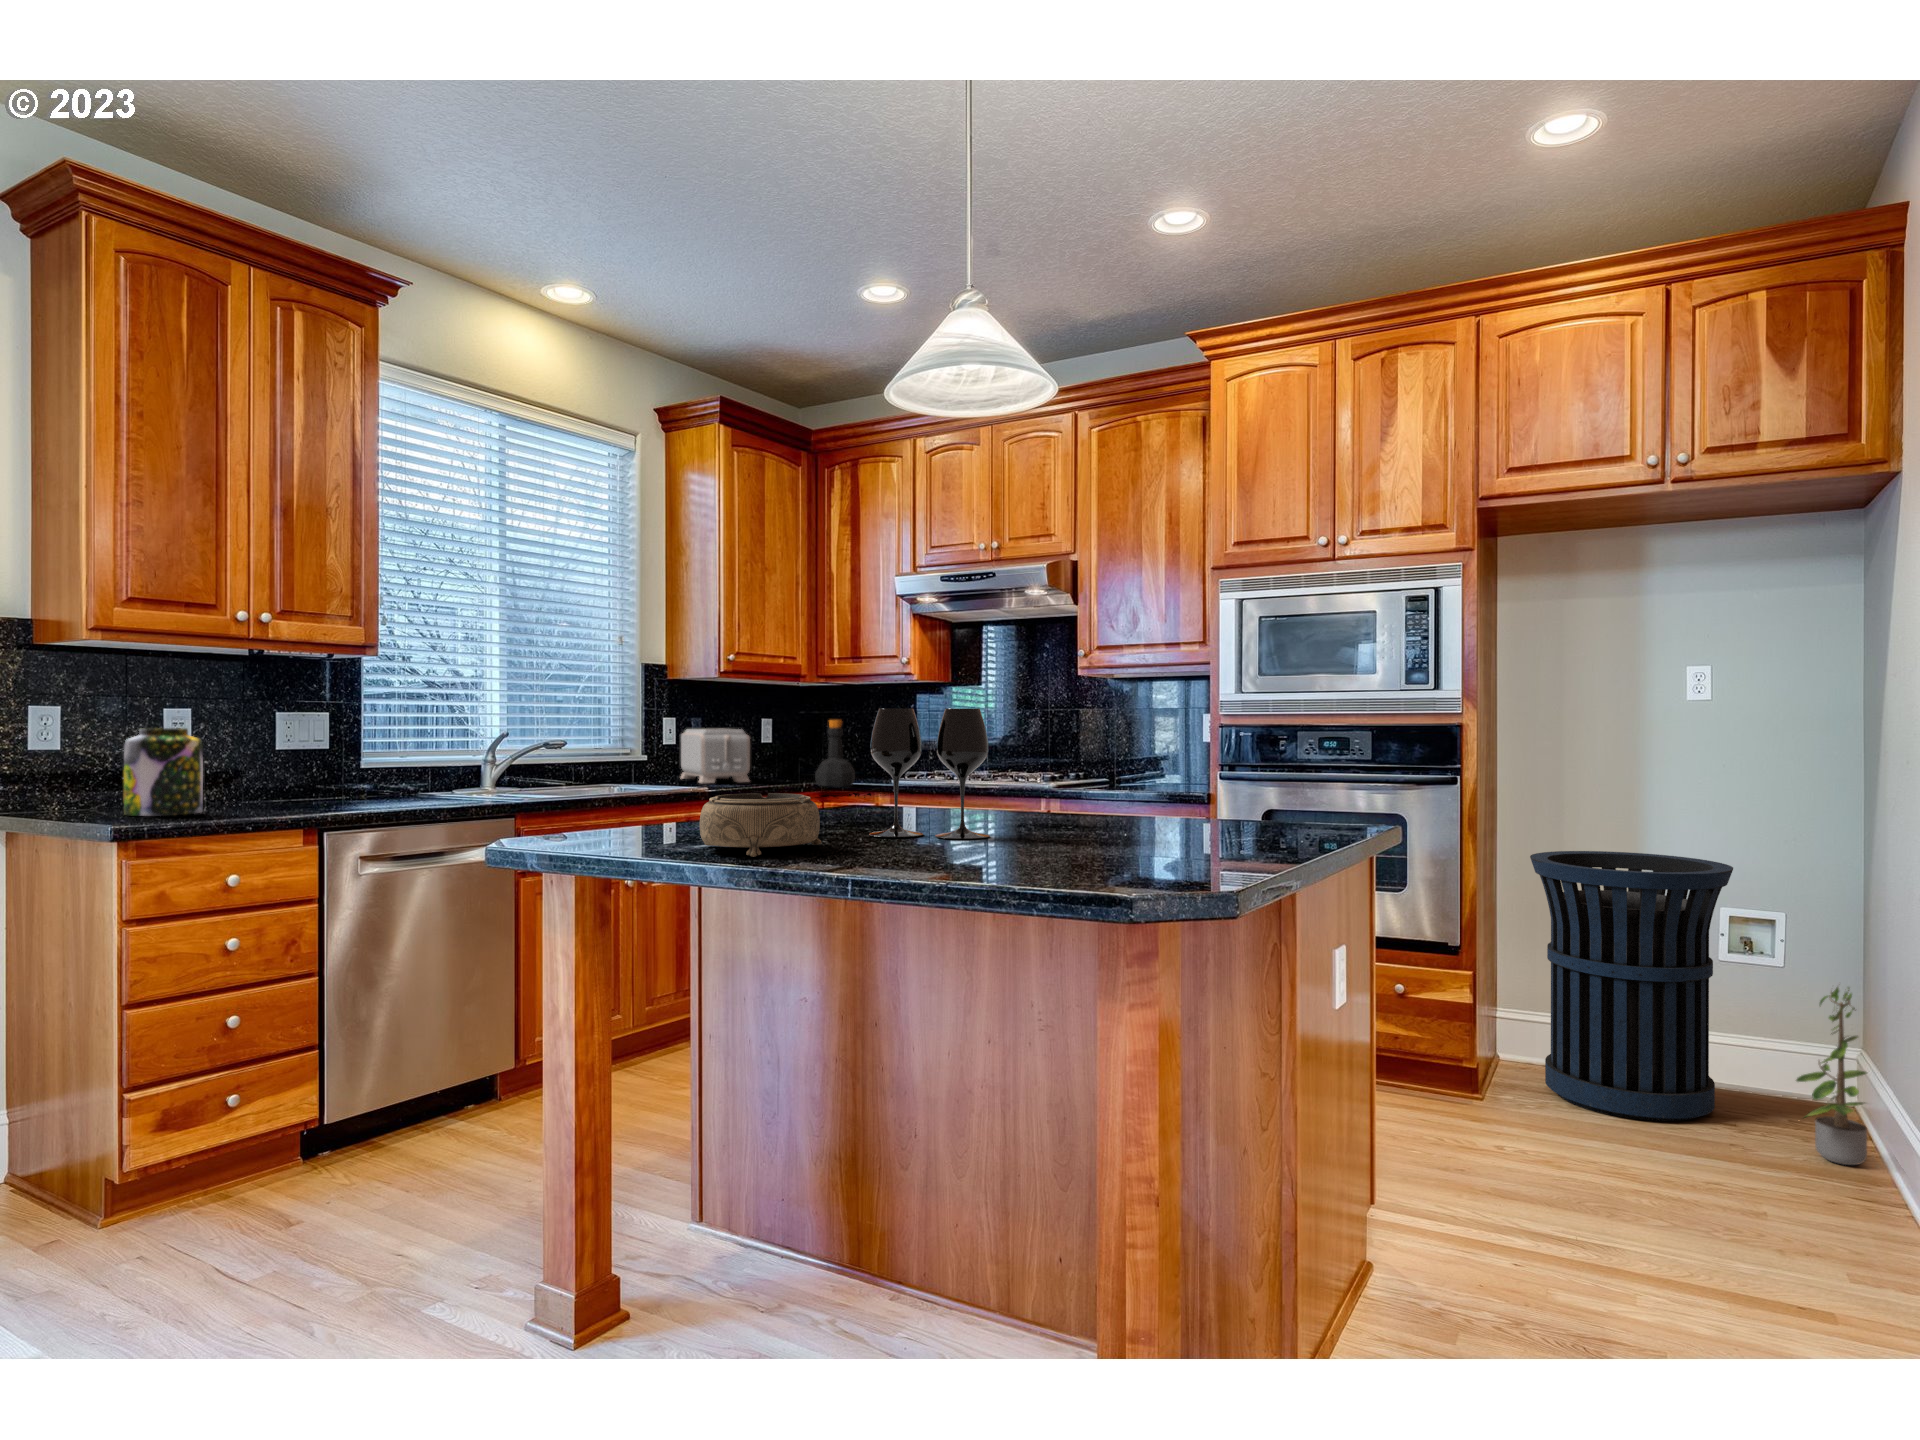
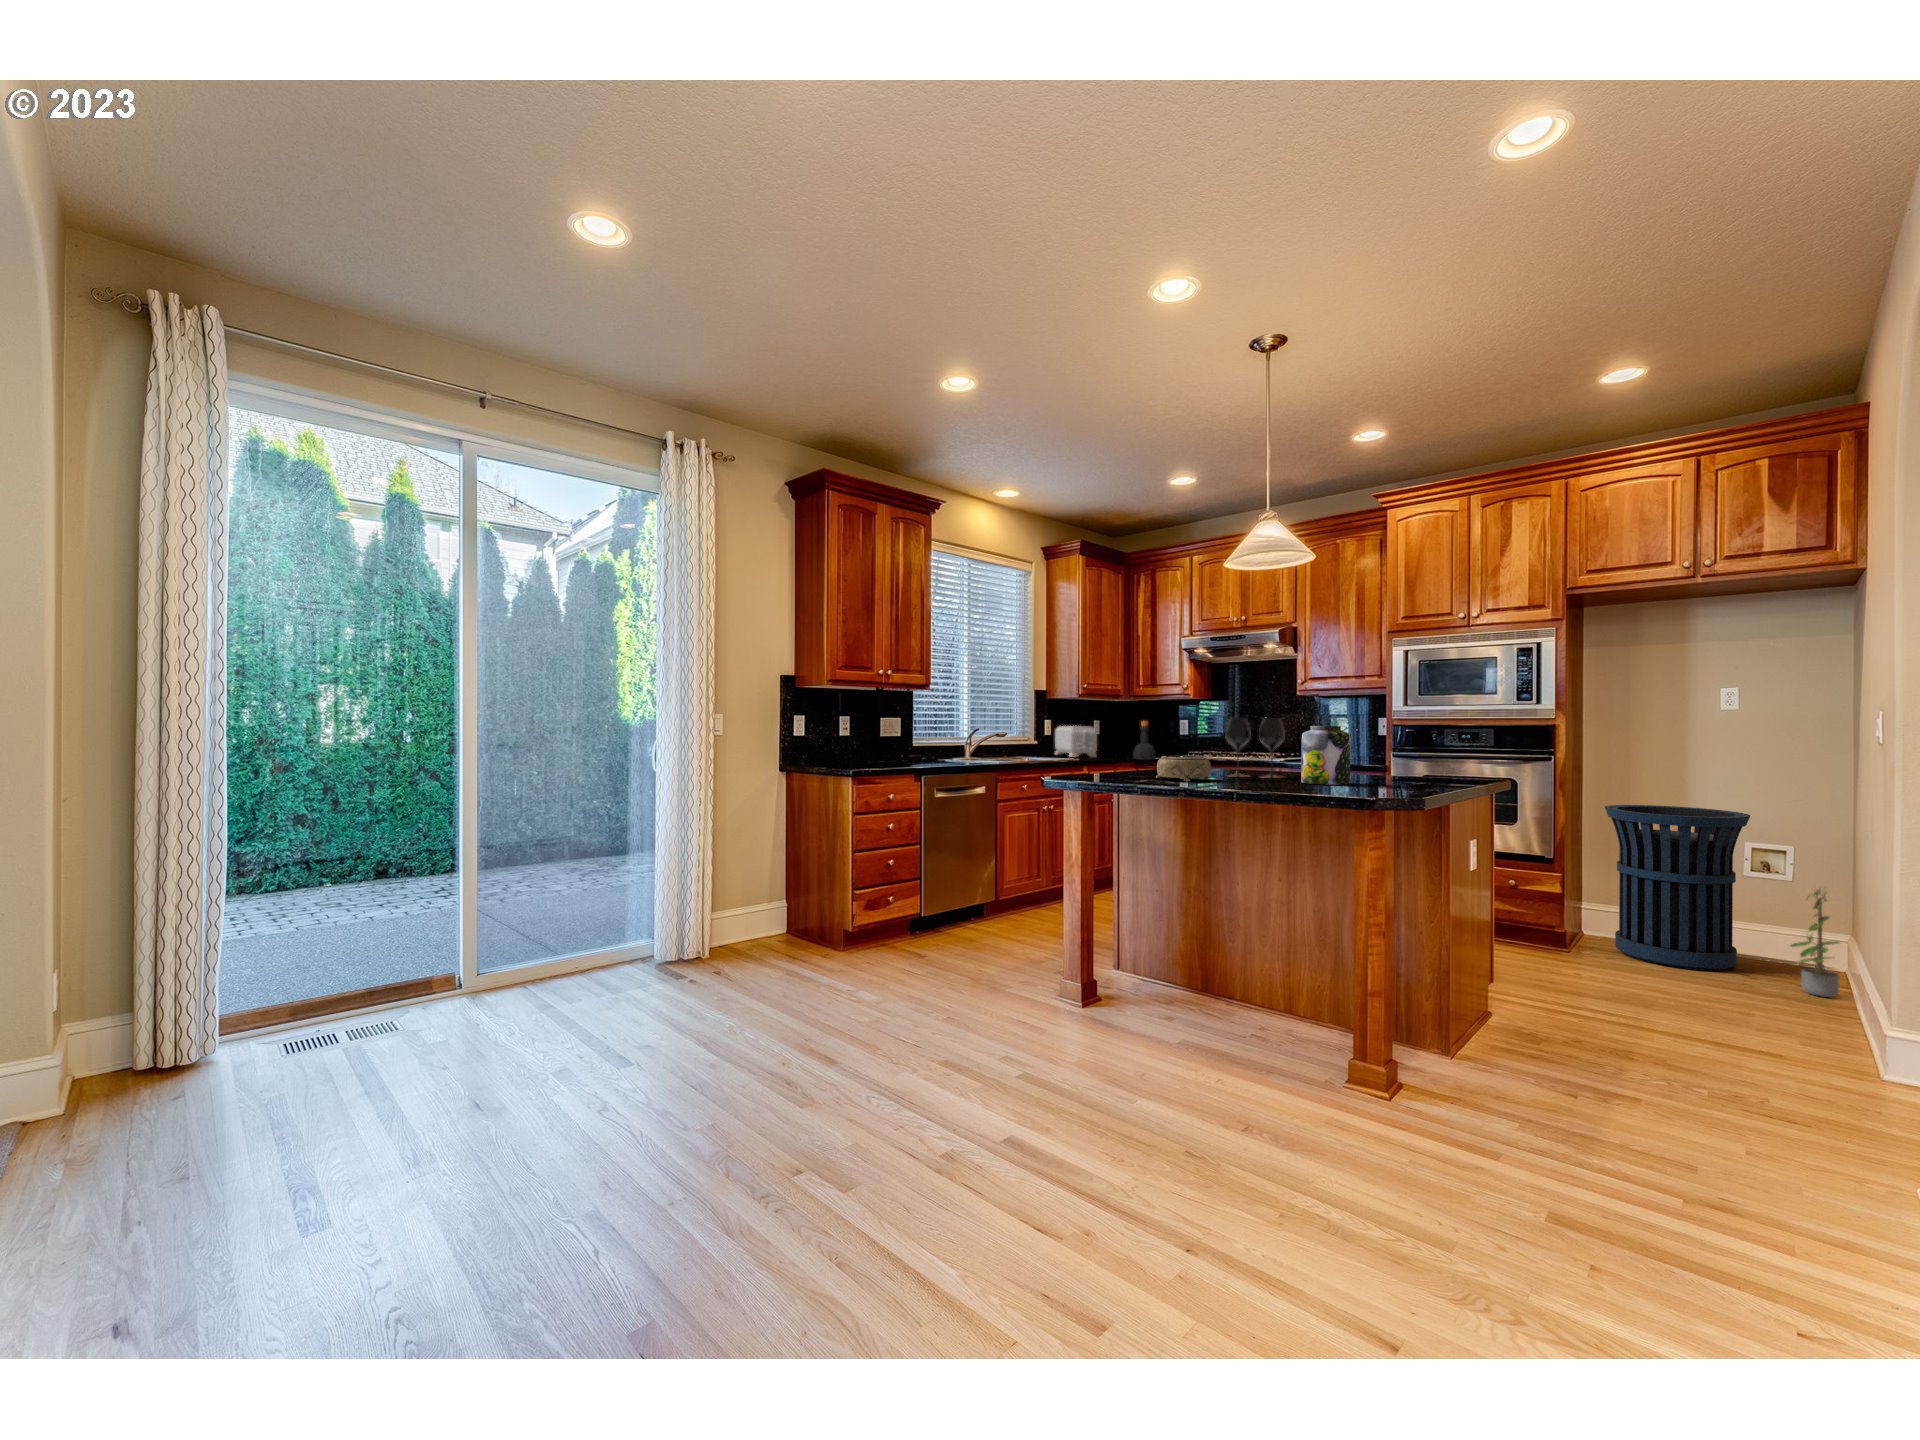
jar: present [124,728,203,816] -> present [1301,726,1350,785]

